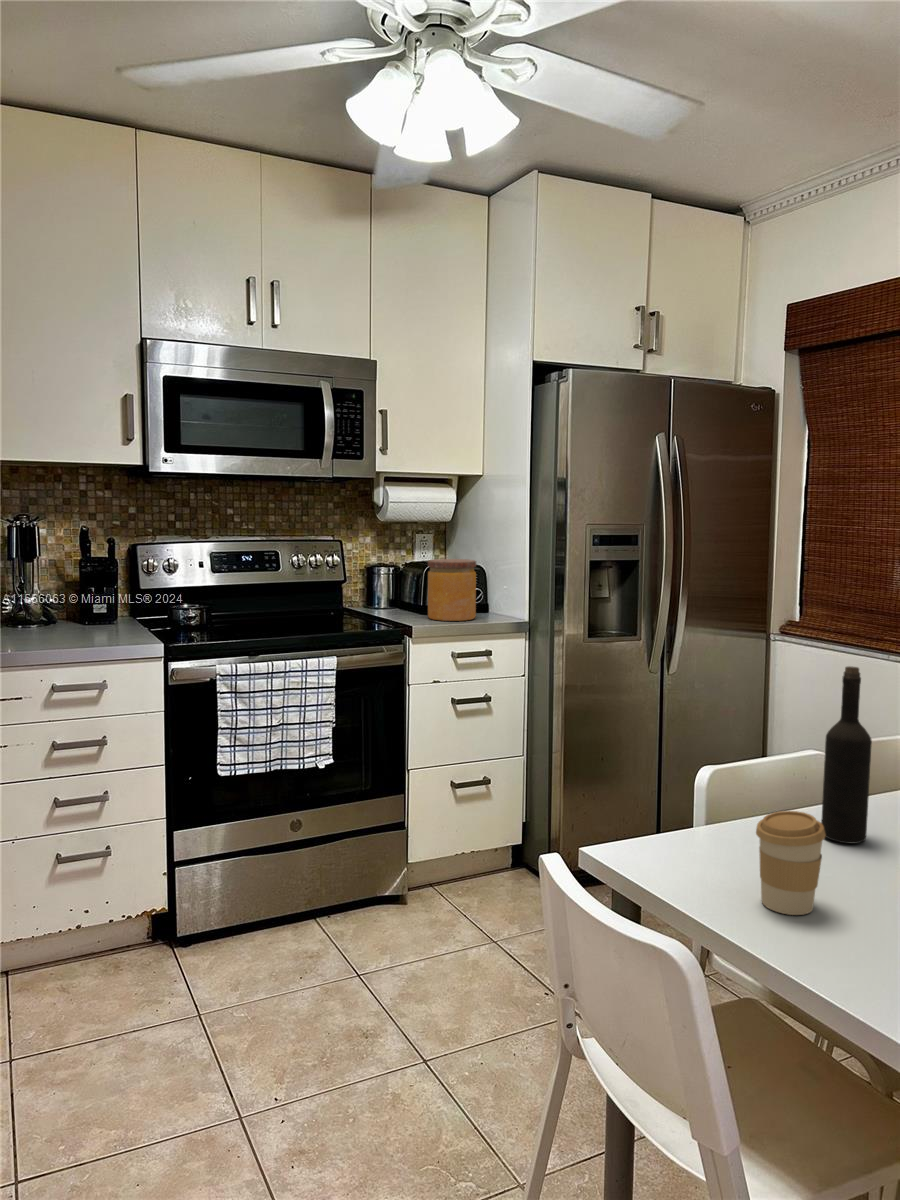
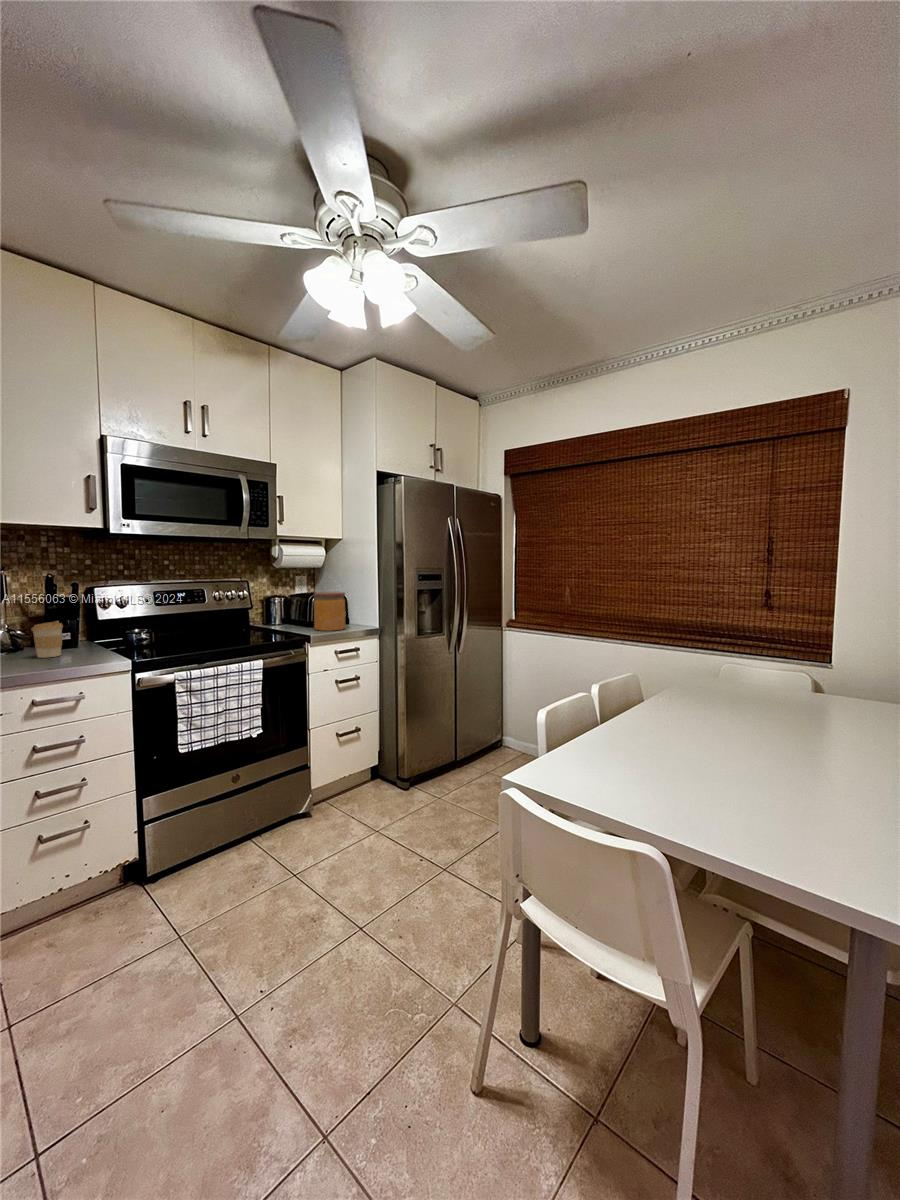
wine bottle: present [821,666,872,843] -> none [616,647,644,748]
coffee cup: present [756,811,826,915] -> present [32,621,63,658]

